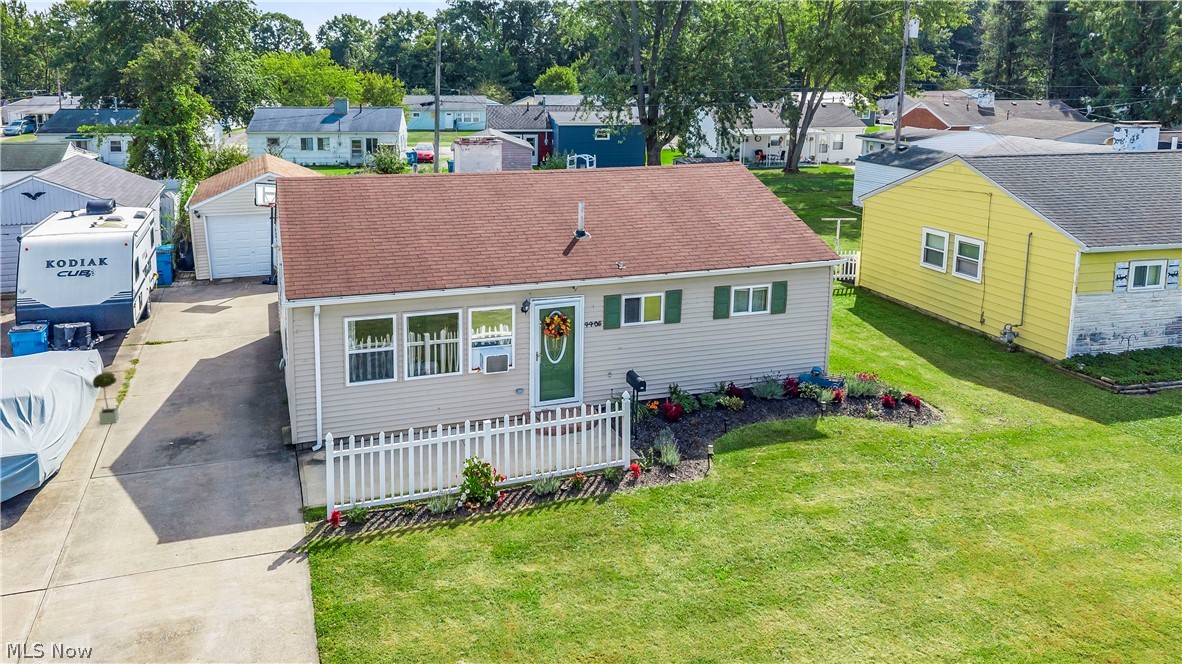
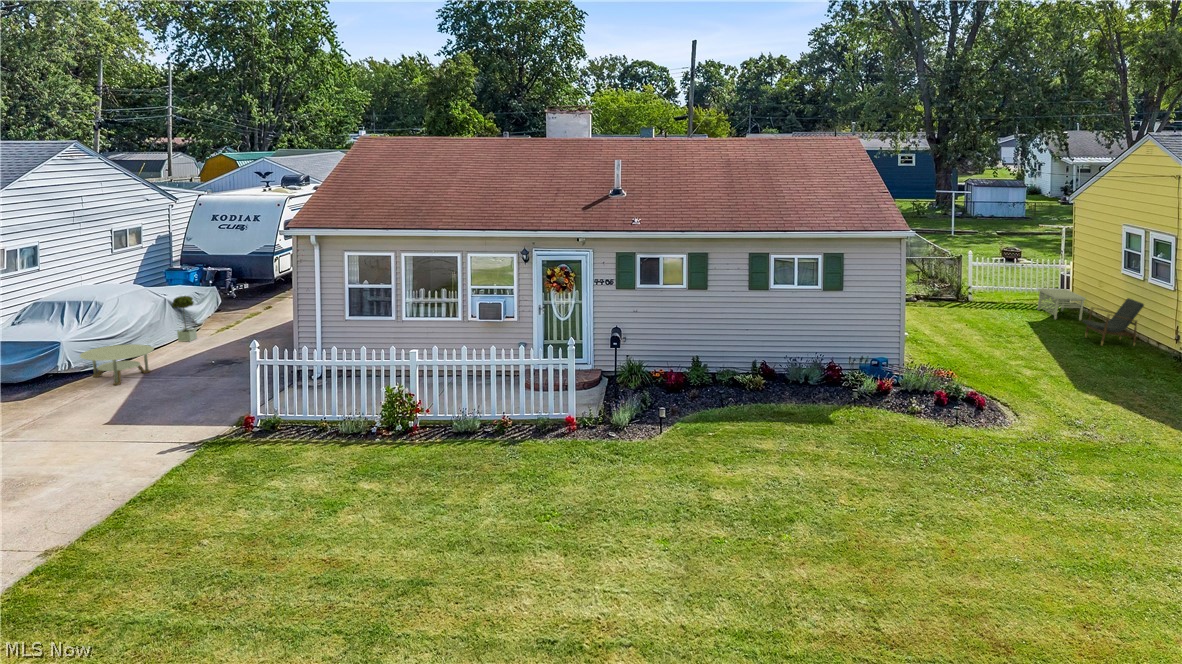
storage bench: none [852,276,894,304] -> present [1038,288,1086,320]
lounge chair: none [908,288,954,328] -> present [1083,298,1144,346]
round table: none [52,442,136,495] -> present [80,344,154,385]

